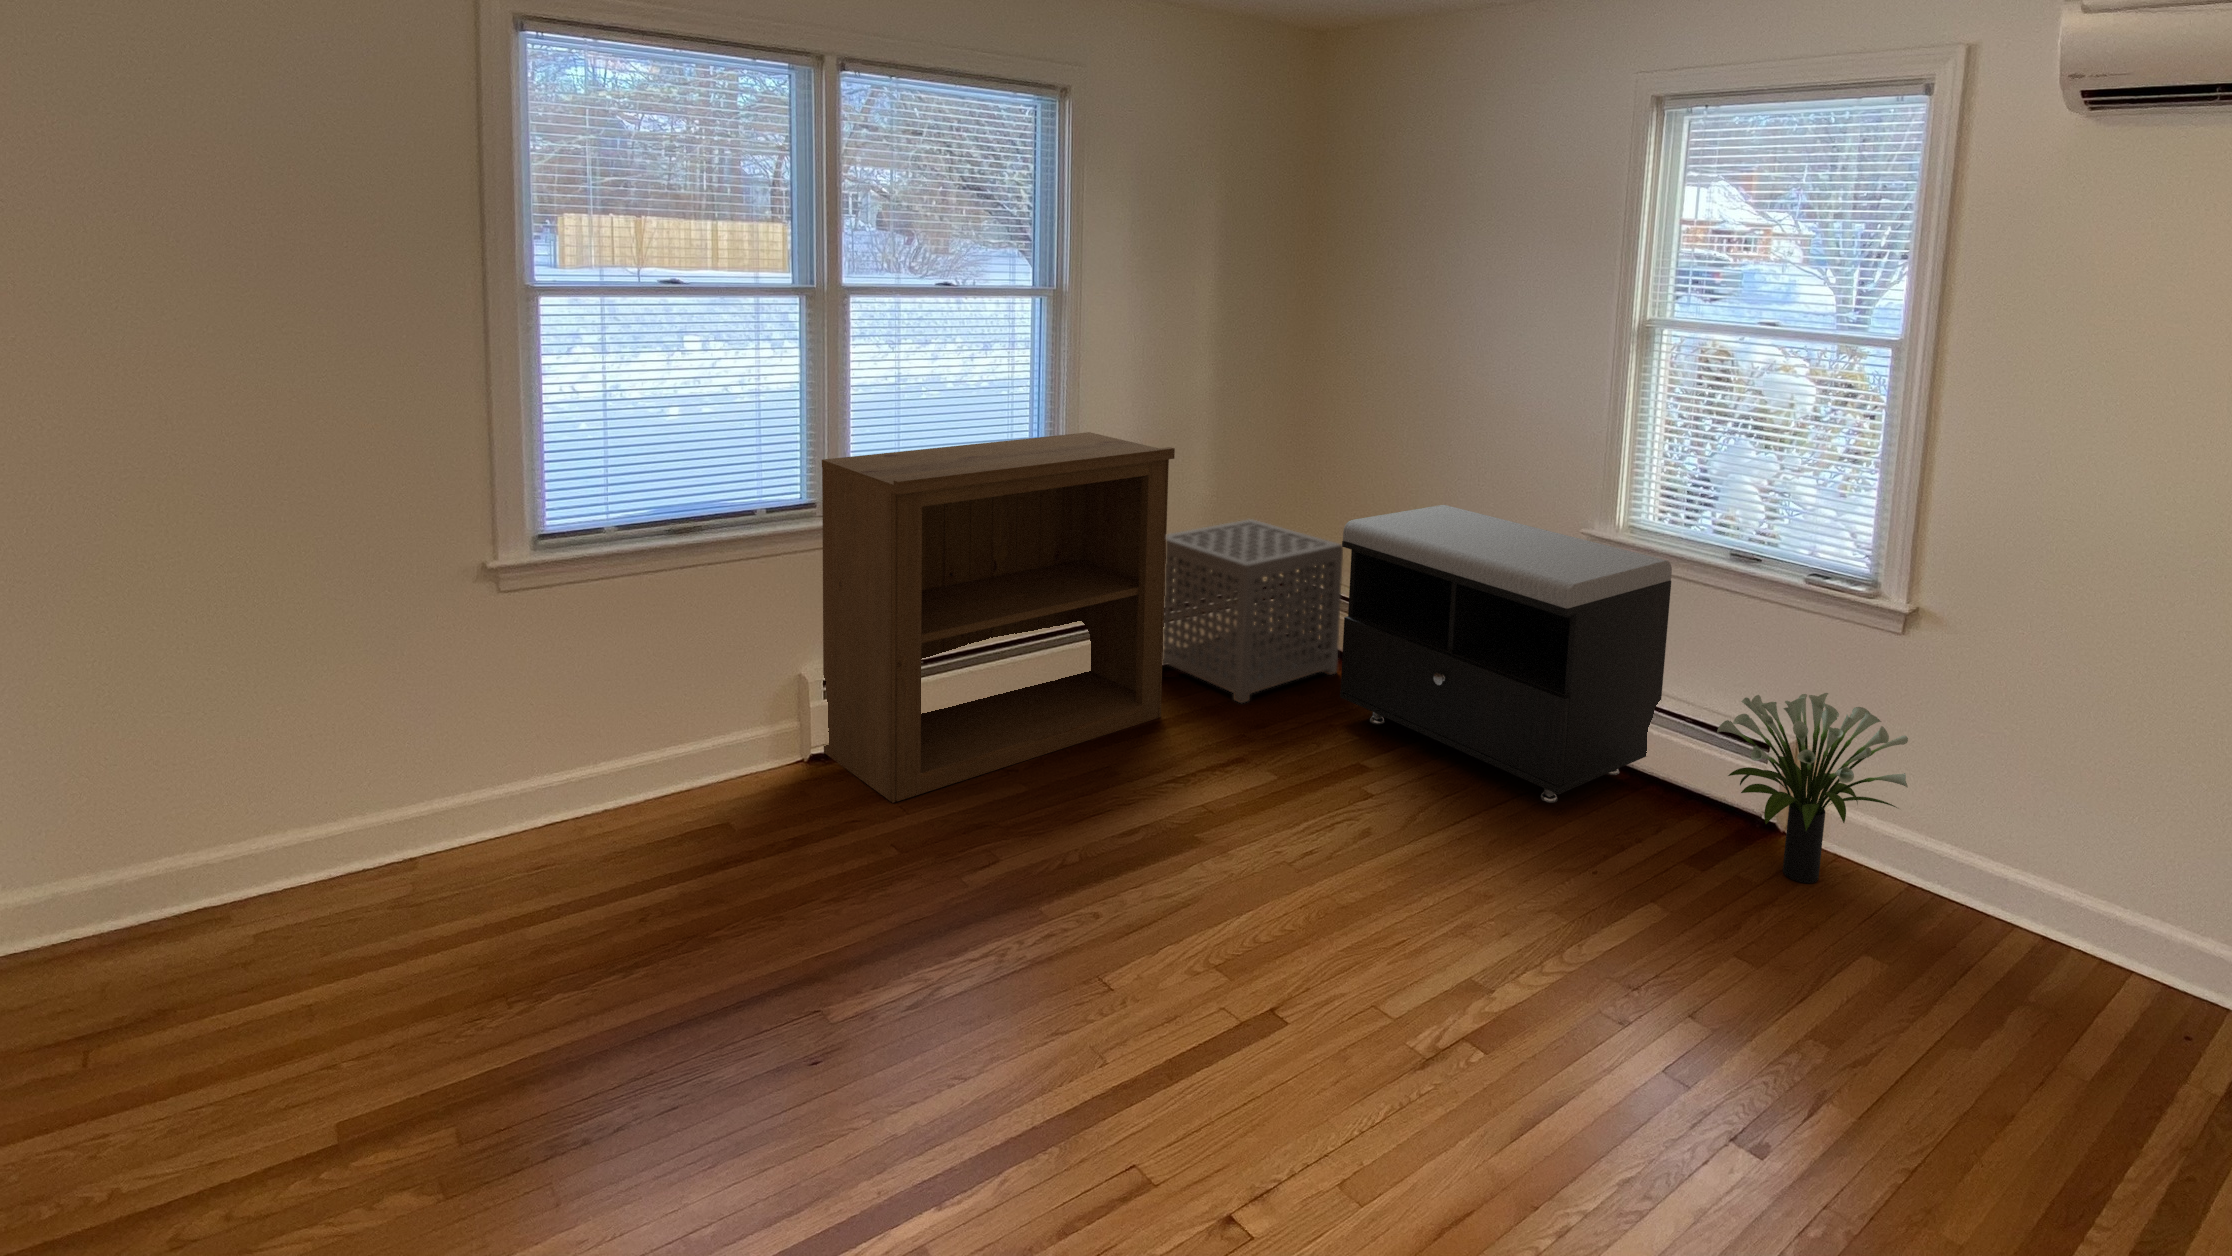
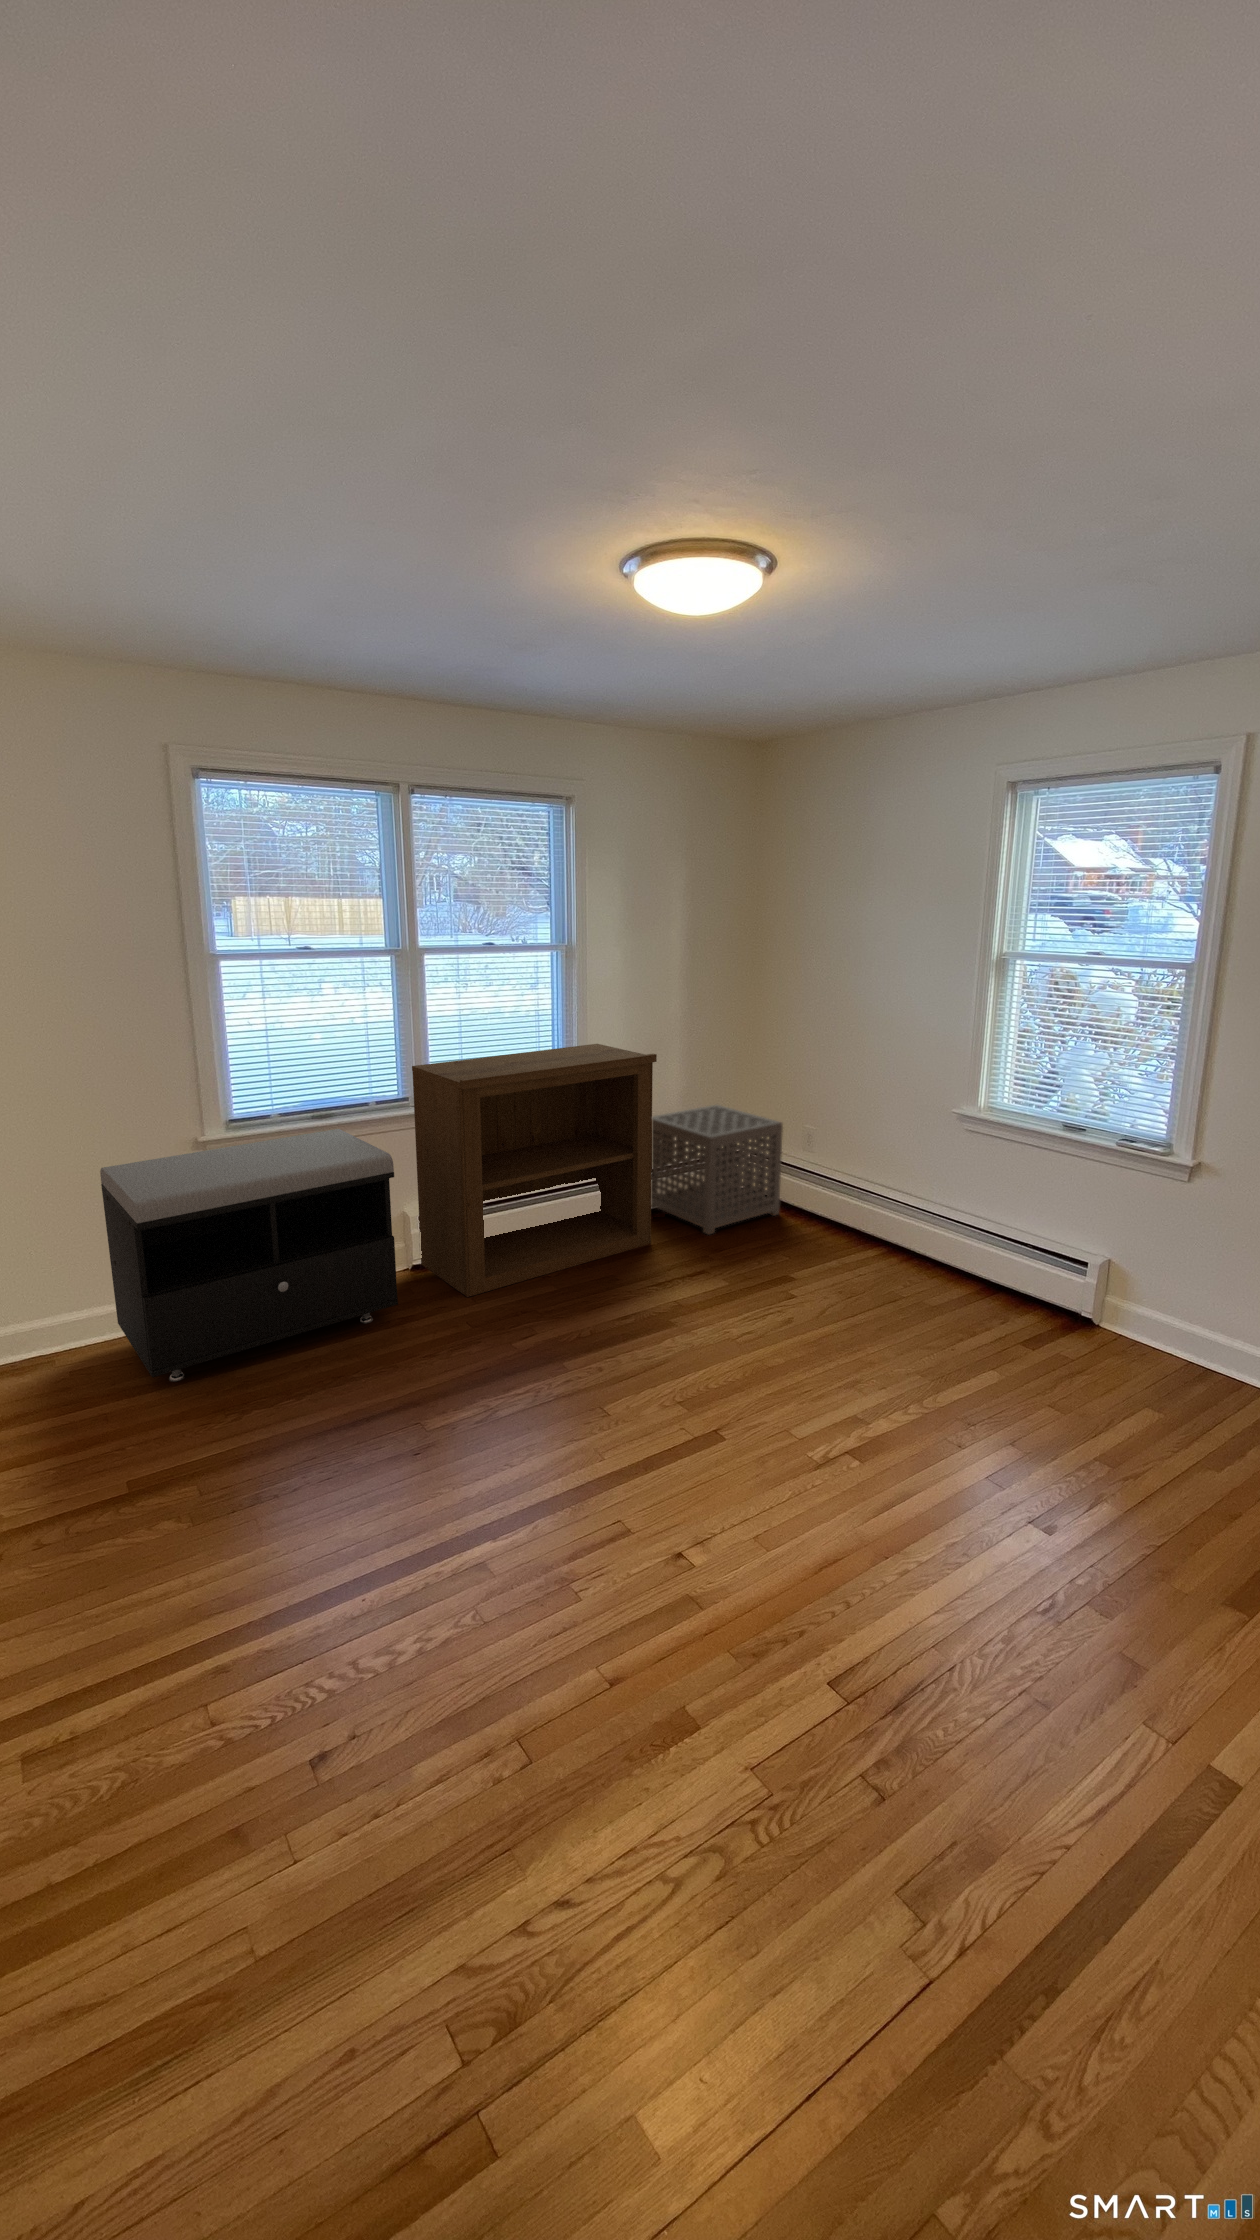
storage bench: present [1340,505,1672,803] -> present [100,1129,398,1382]
potted plant: present [1717,693,1908,883] -> none [1047,1227,1191,1361]

